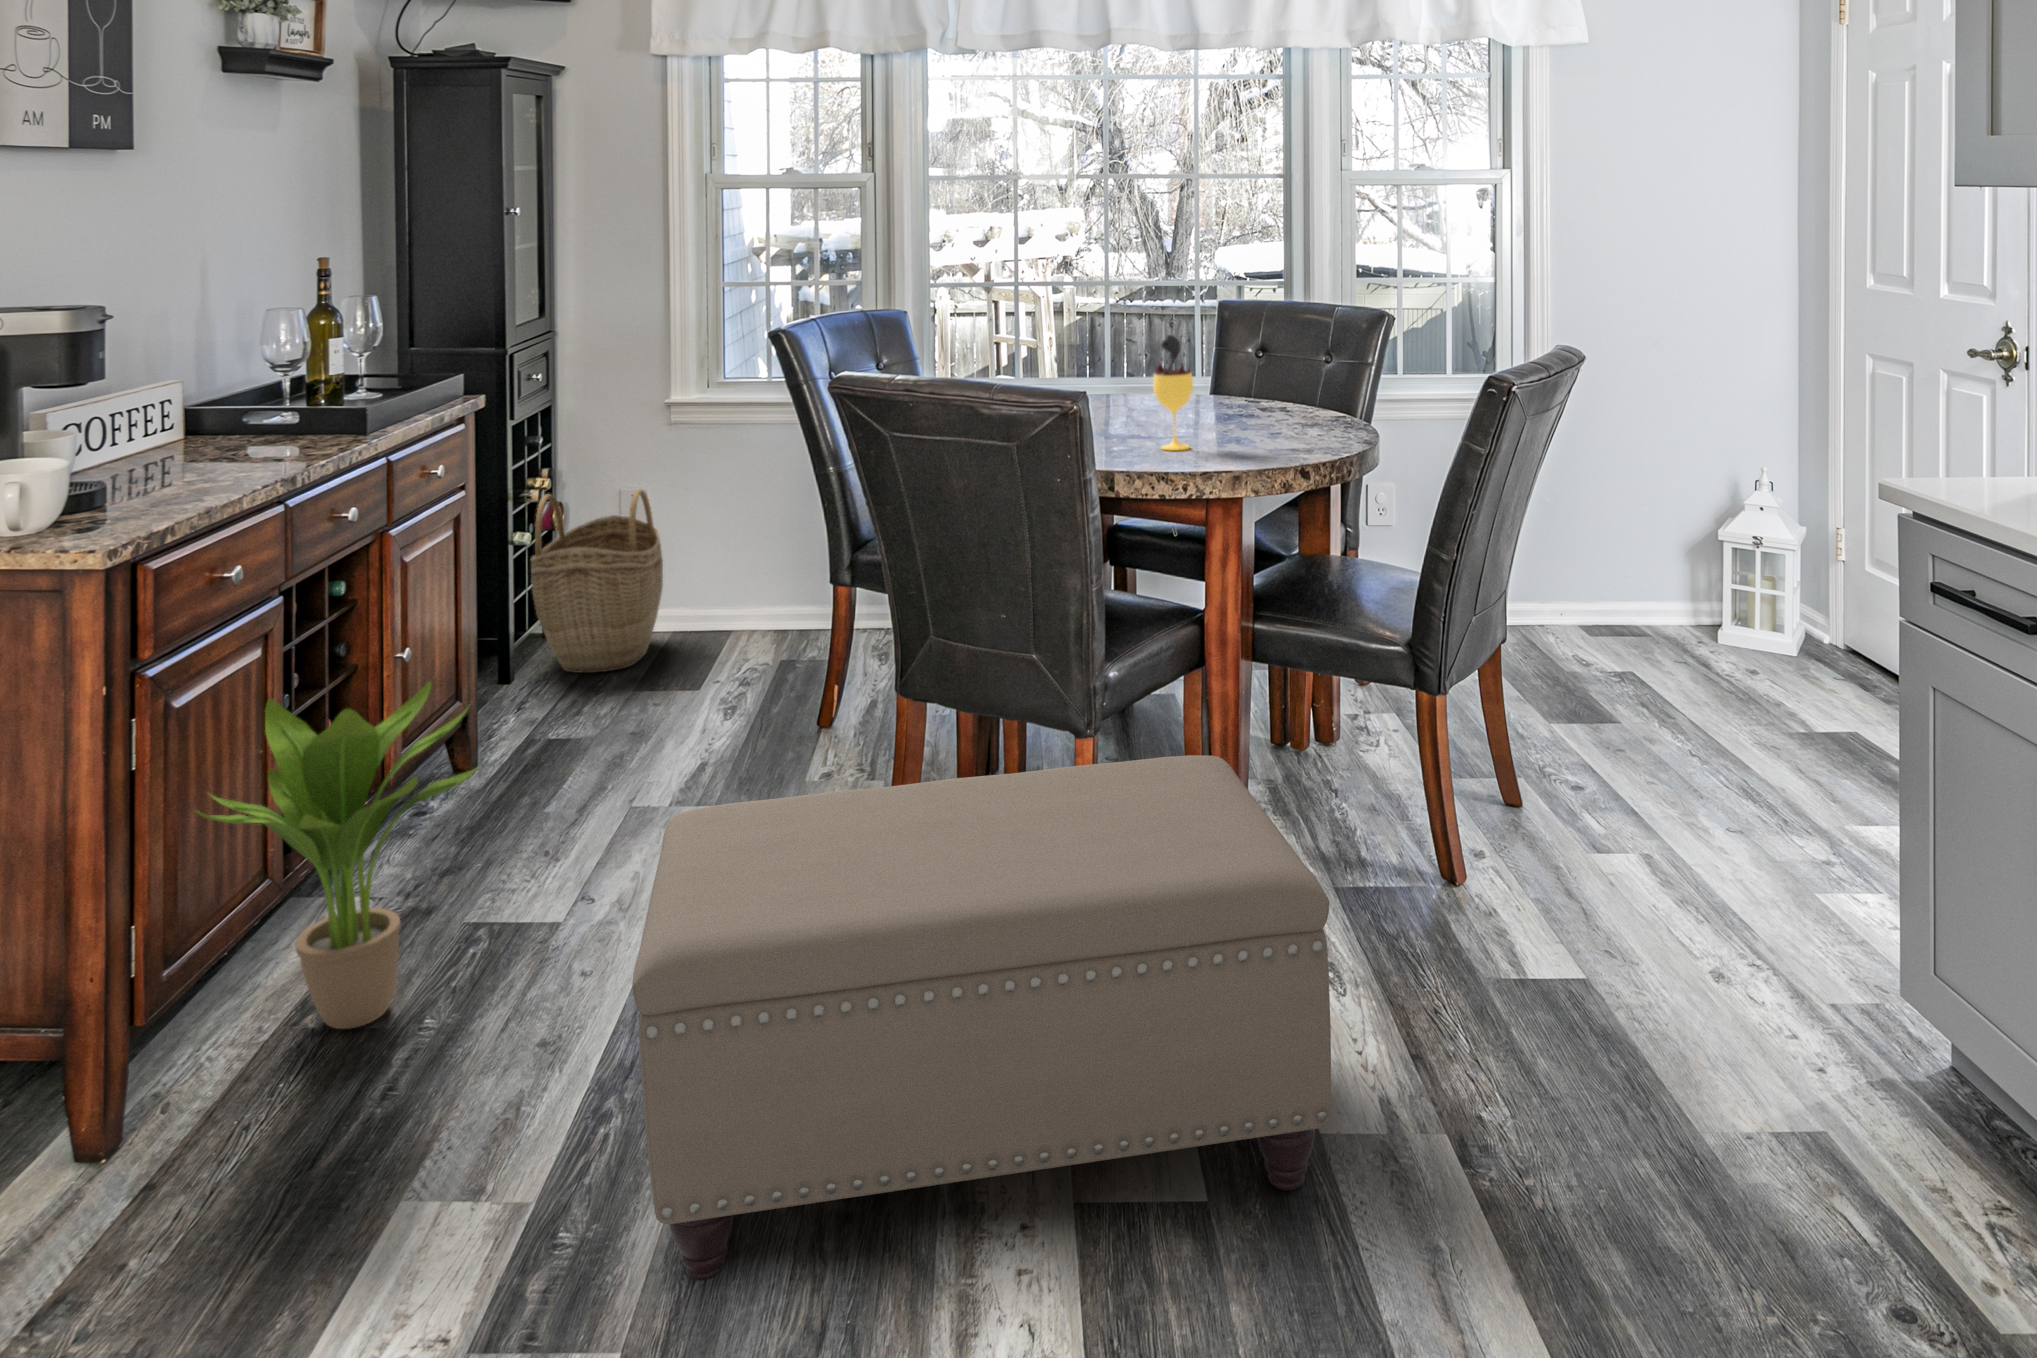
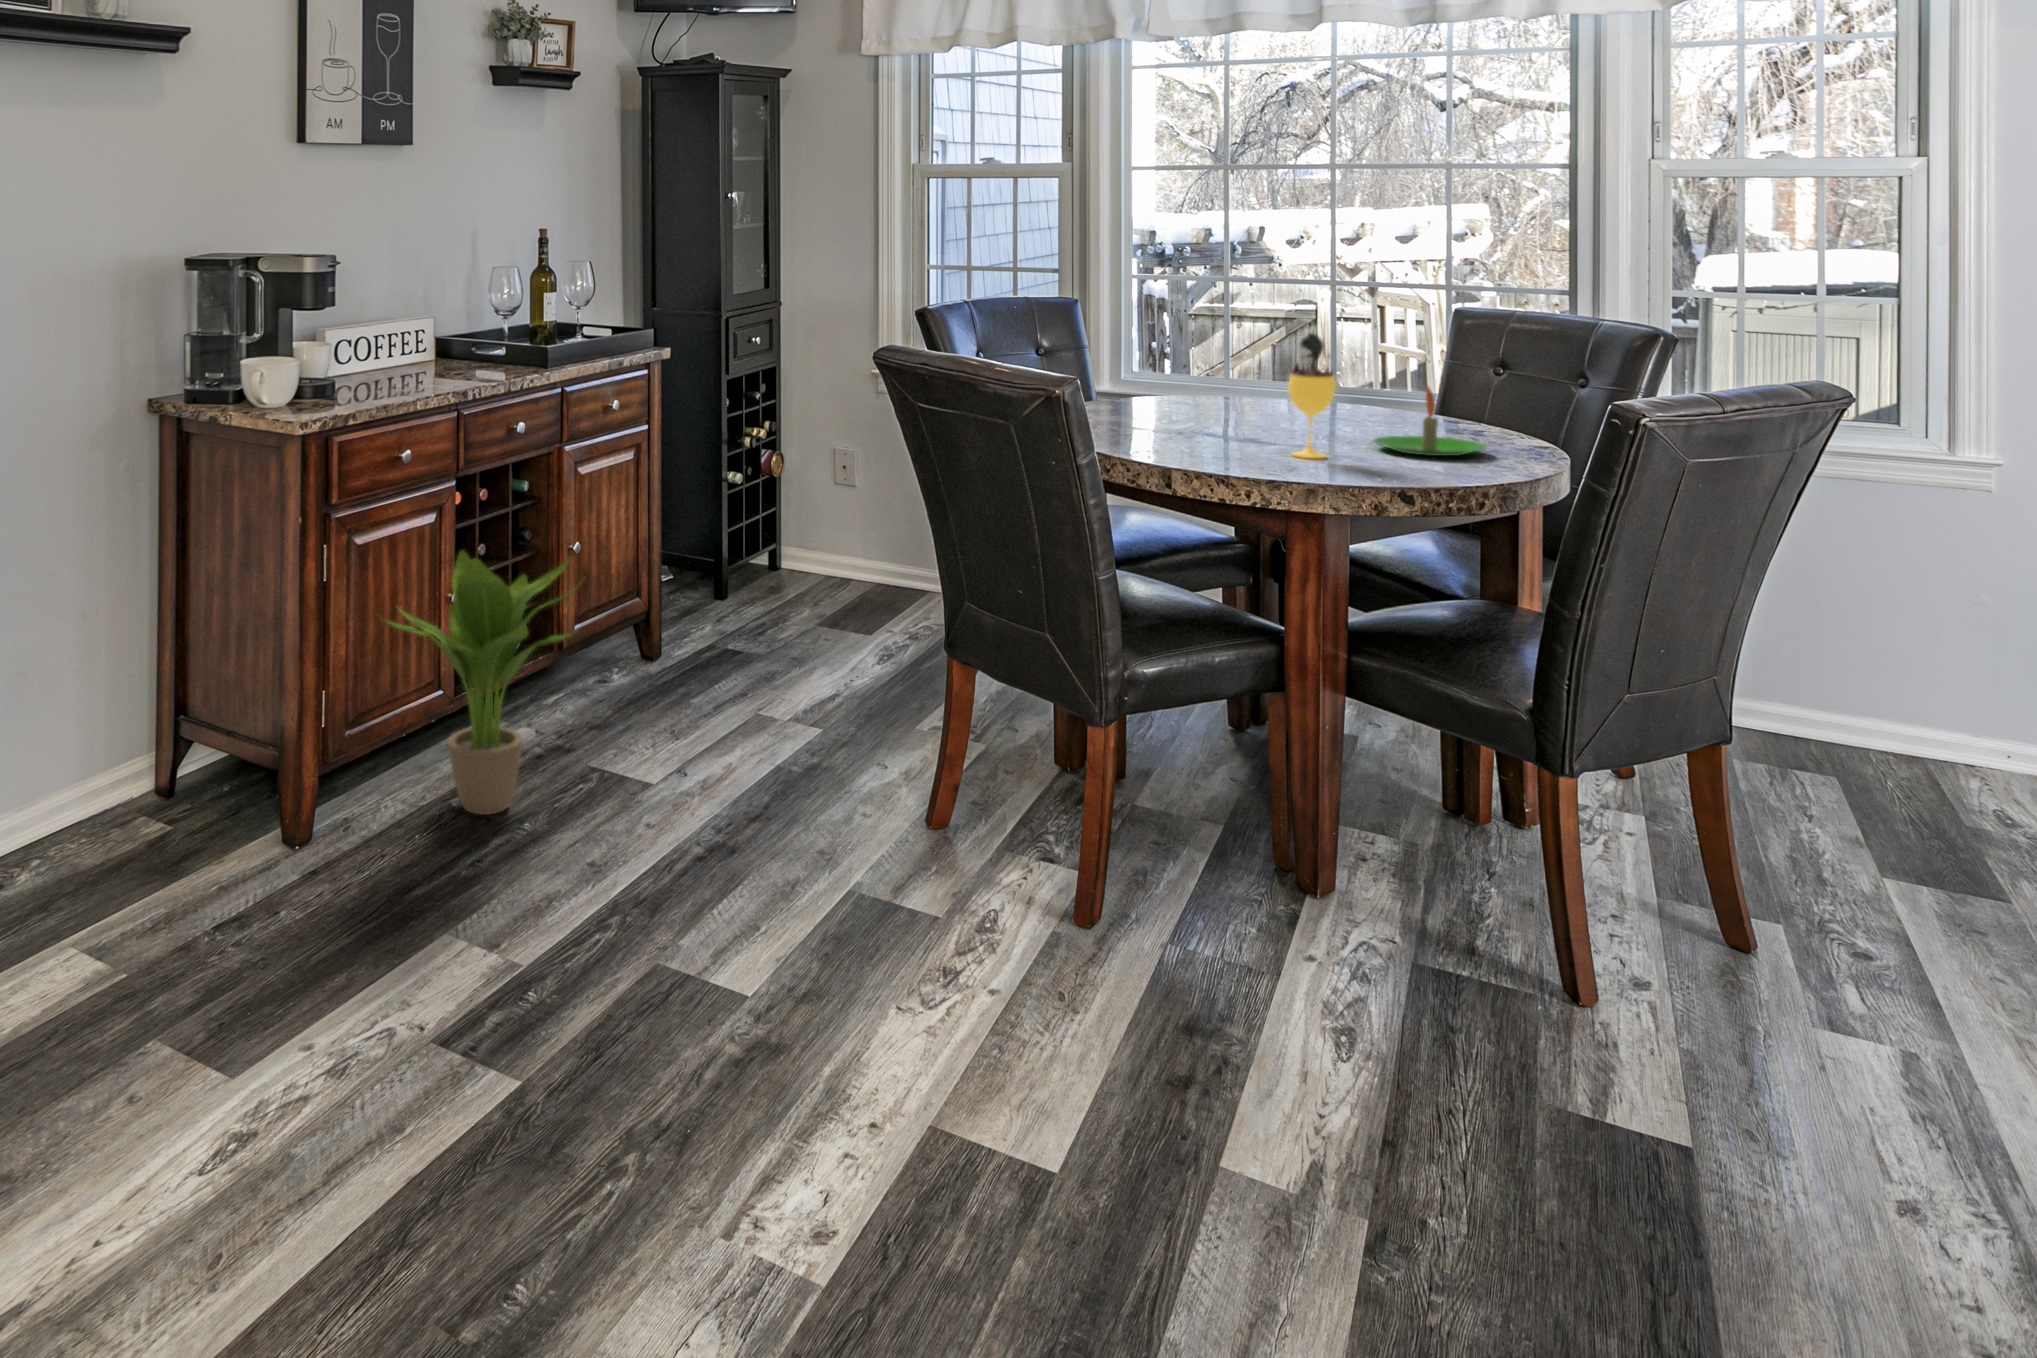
candle: none [1207,373,1298,435] -> present [1373,387,1487,456]
woven basket: present [531,489,663,673] -> none [755,439,878,605]
ottoman: present [632,755,1331,1281] -> none [564,694,1215,1195]

